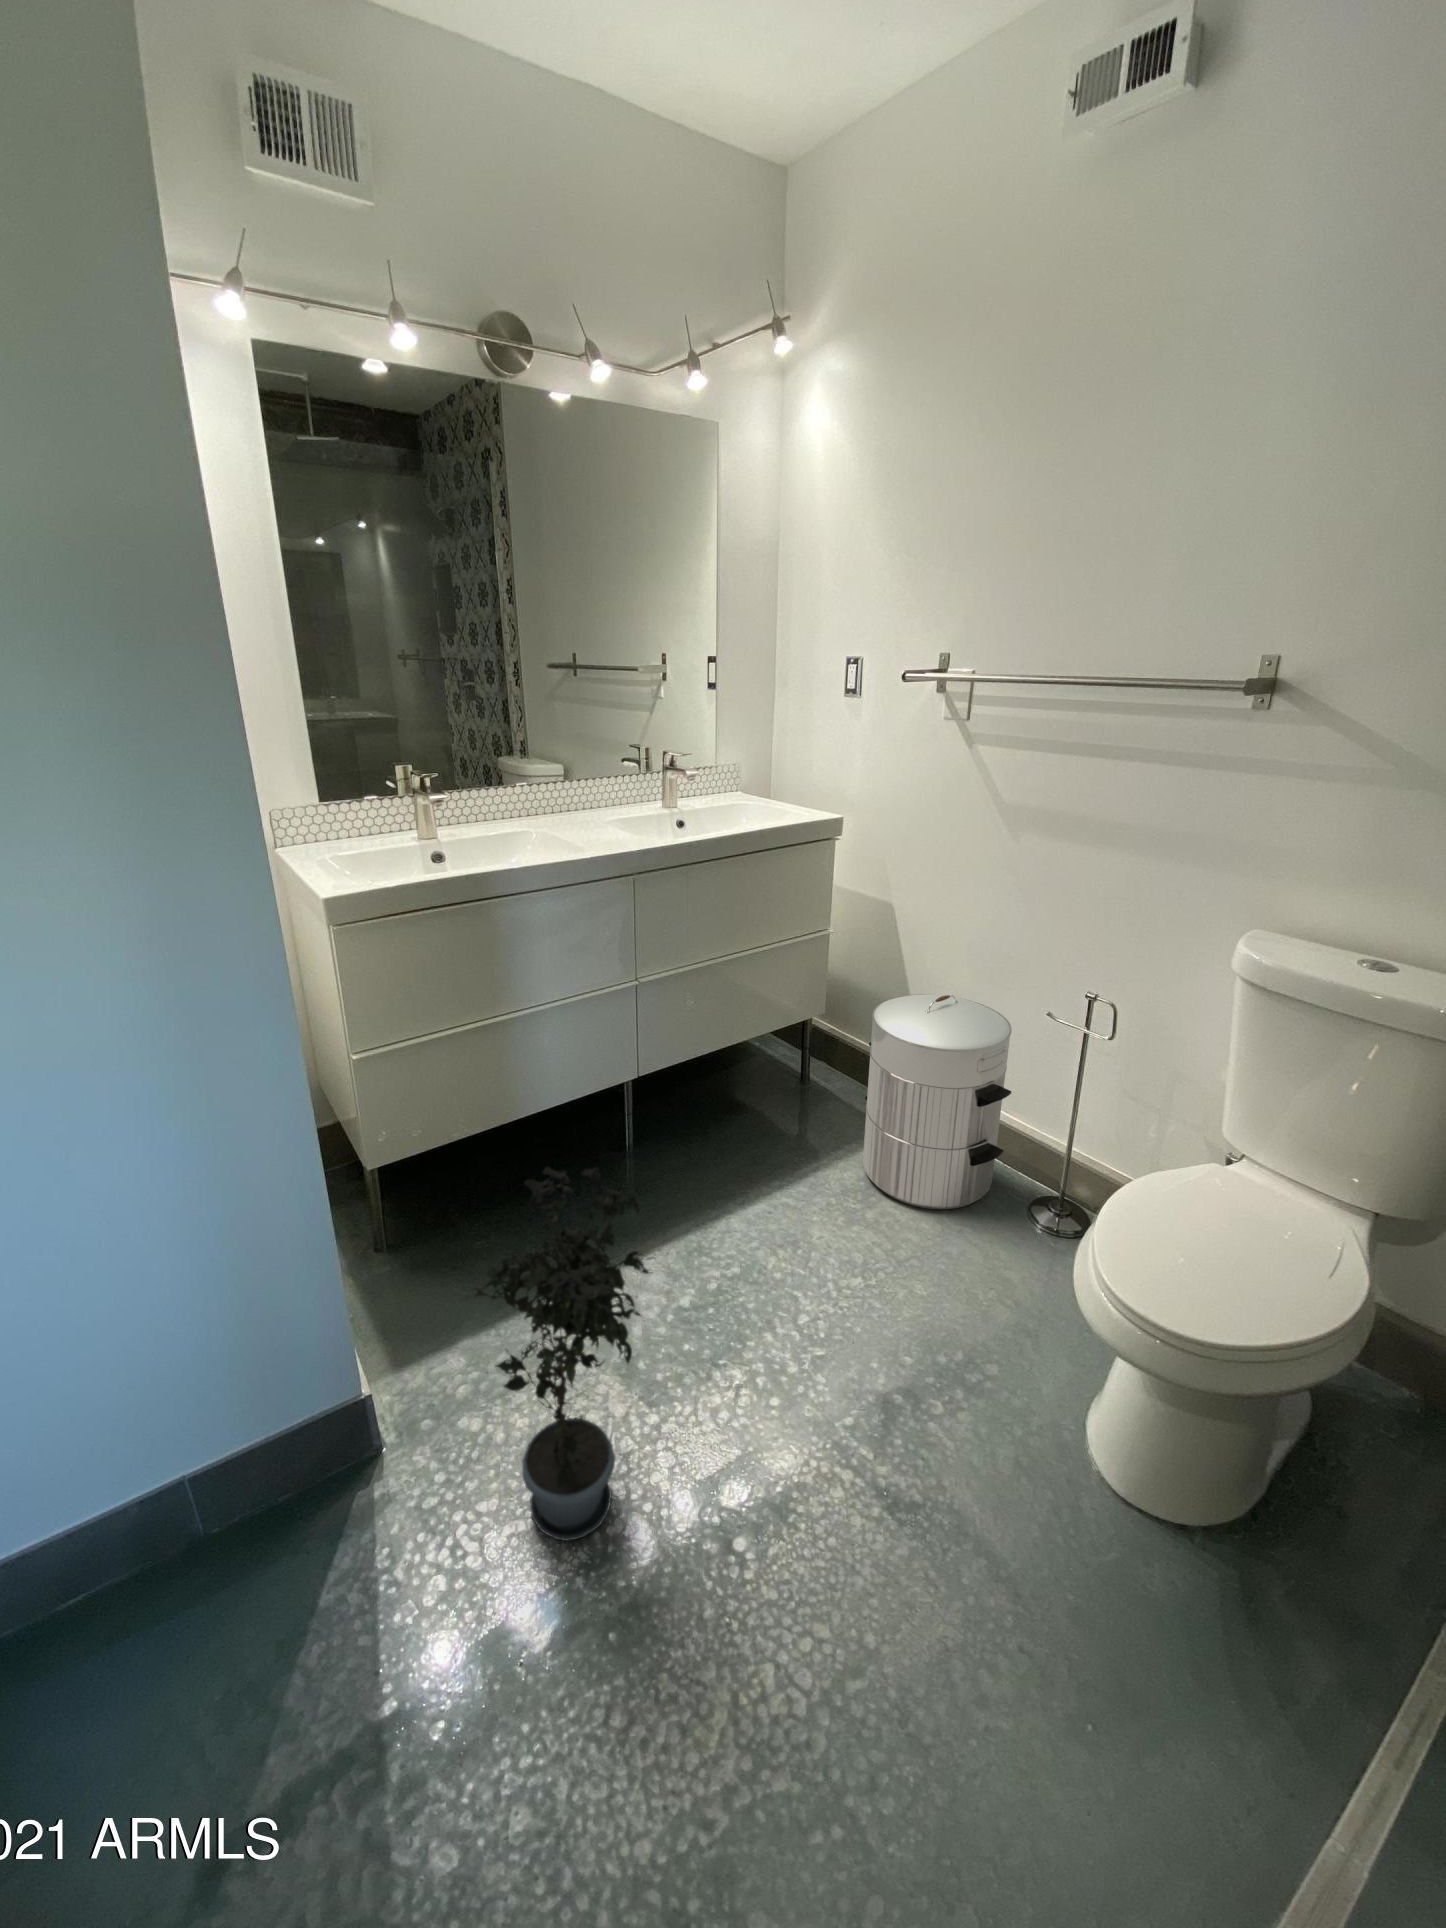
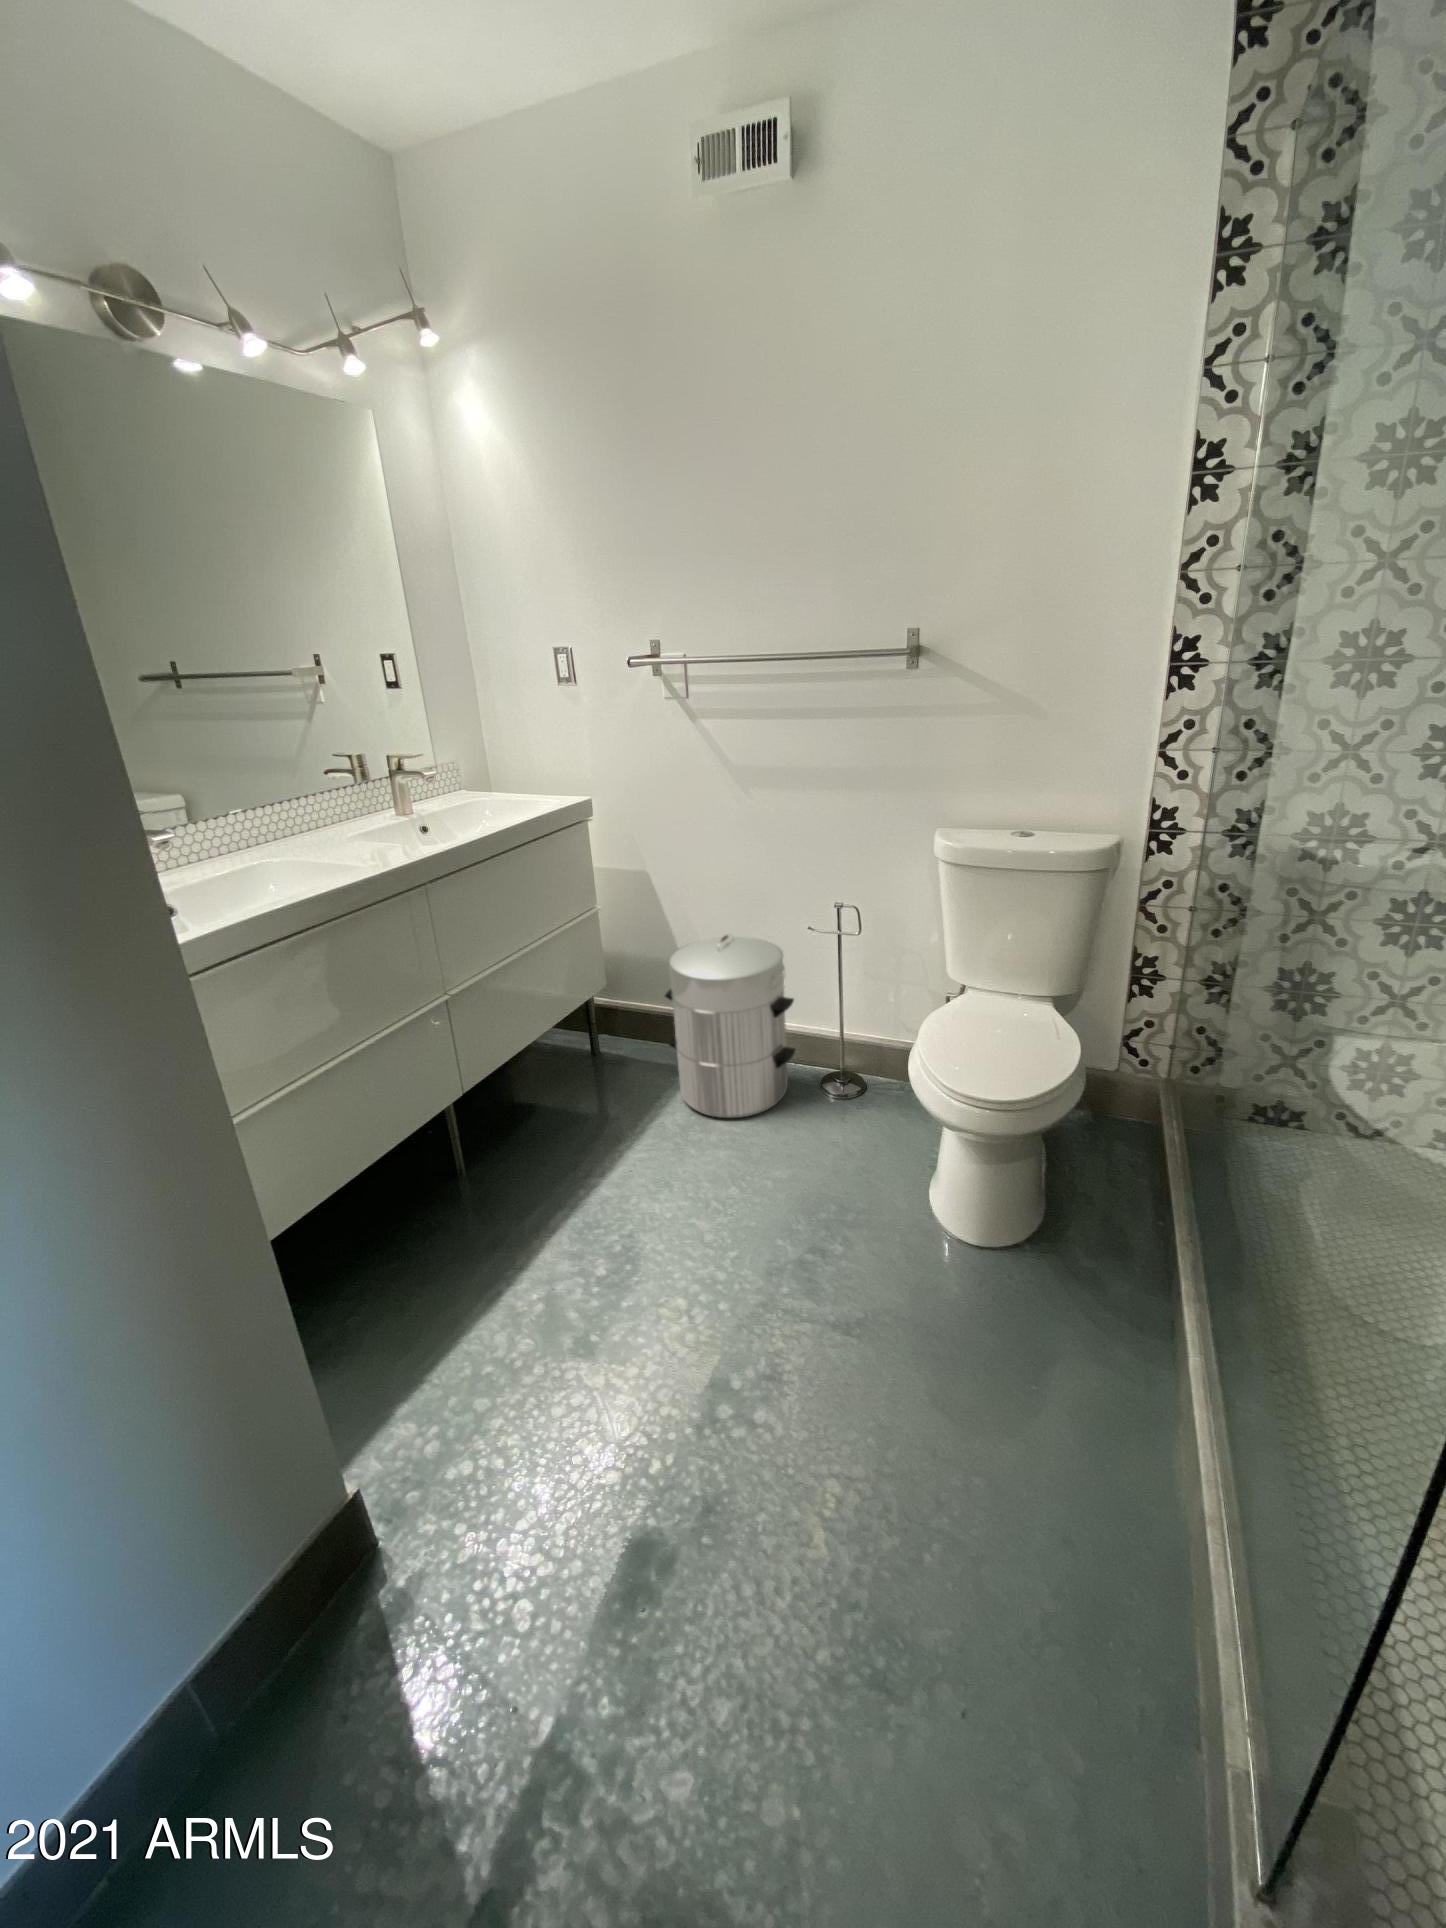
potted plant: present [475,1167,650,1541] -> none [492,1137,705,1506]

